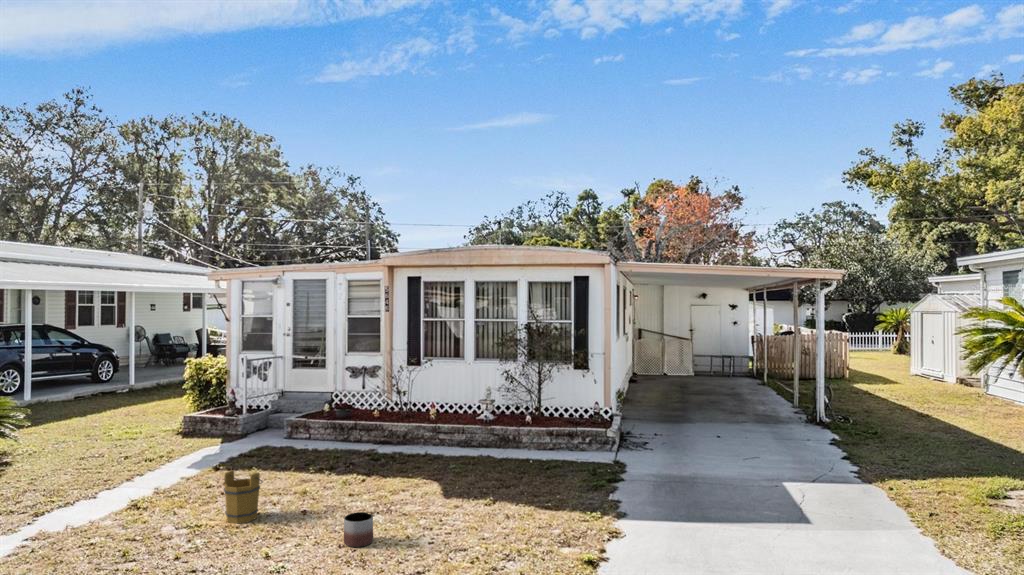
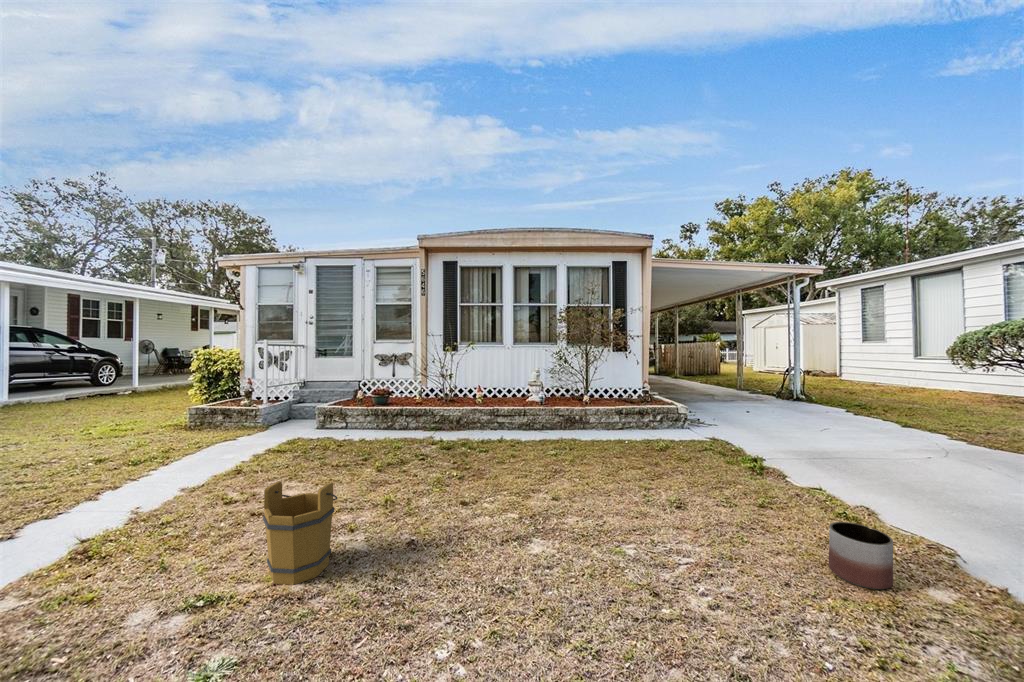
planter: present [344,512,373,547] -> present [829,522,893,589]

